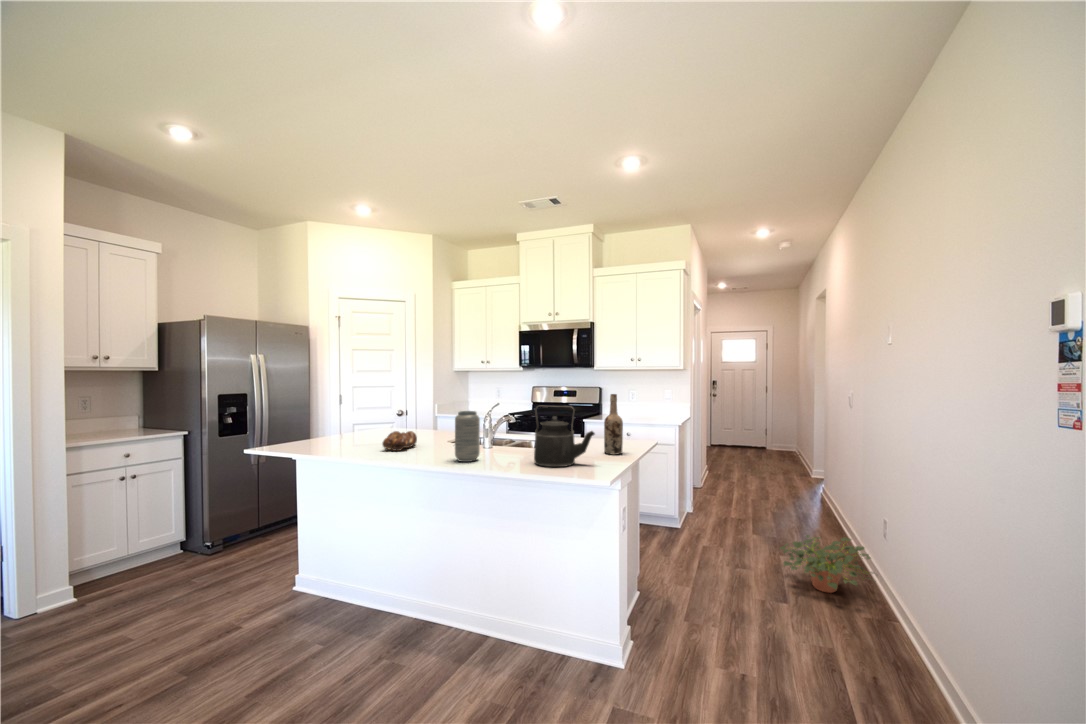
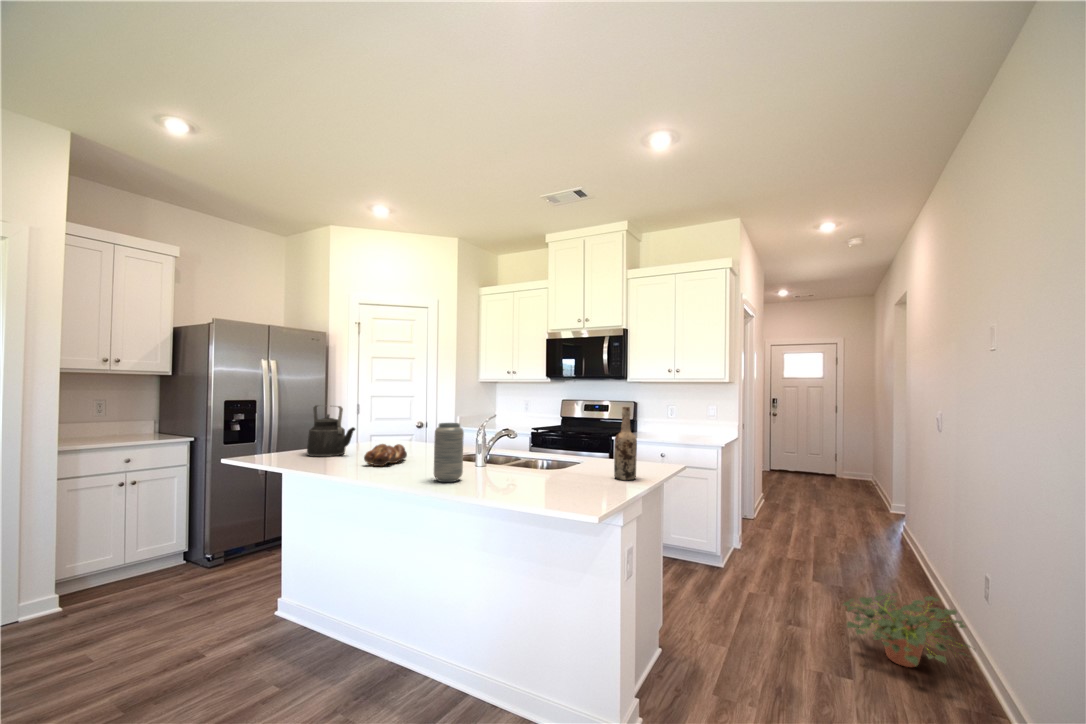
kettle: present [534,407,595,467] -> present [307,405,355,457]

